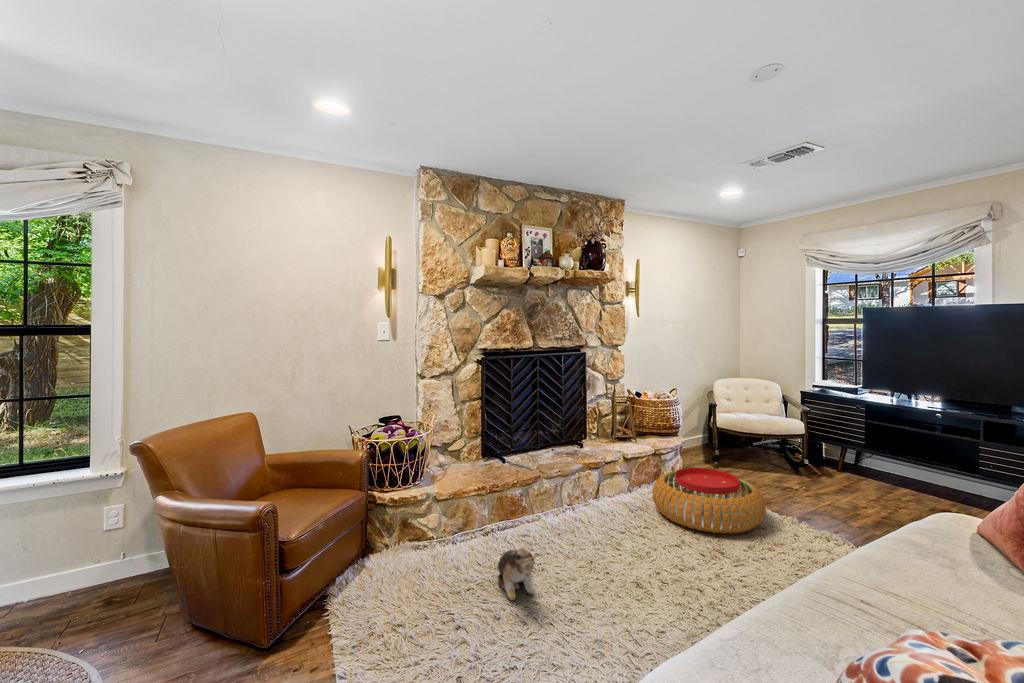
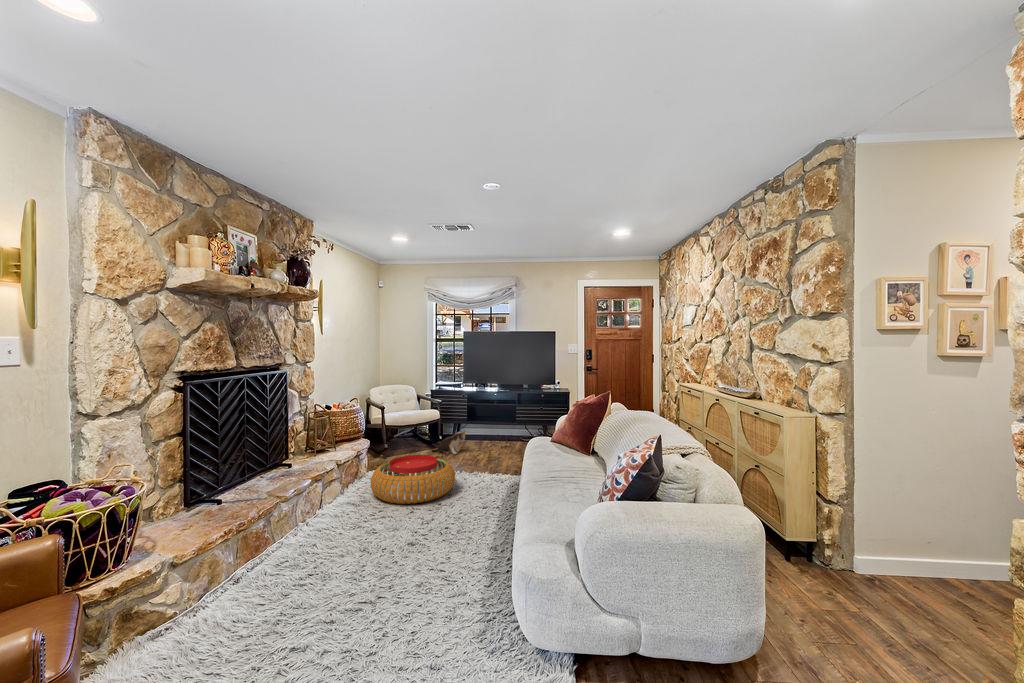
plush toy: present [498,548,537,600] -> present [431,431,467,454]

